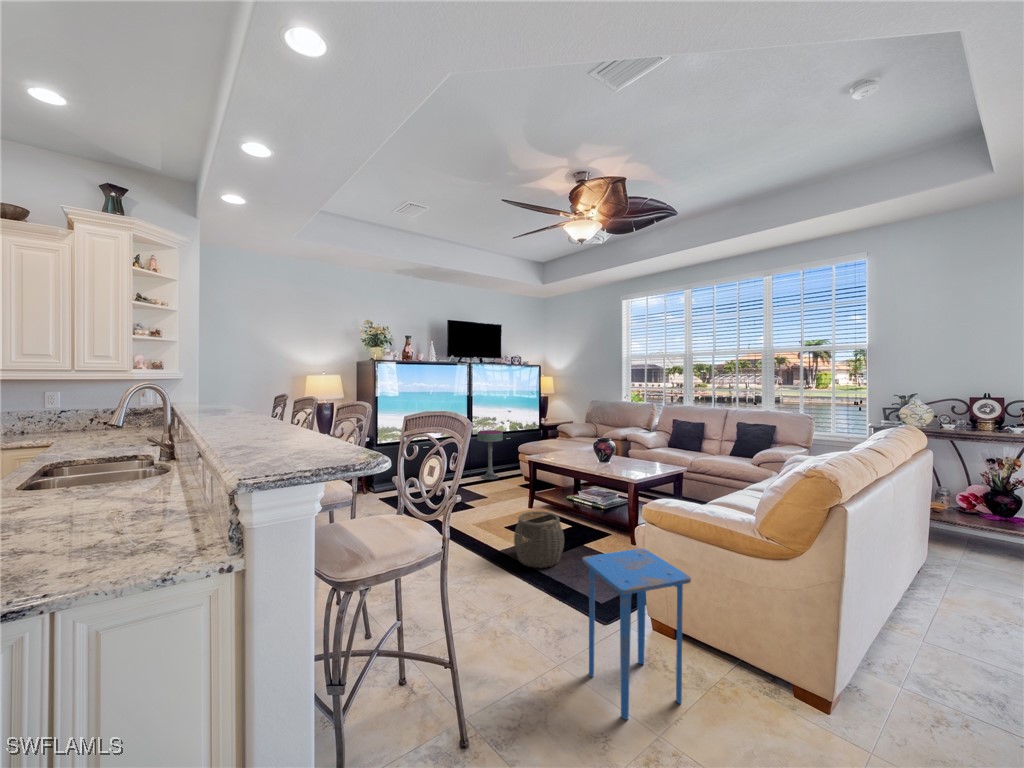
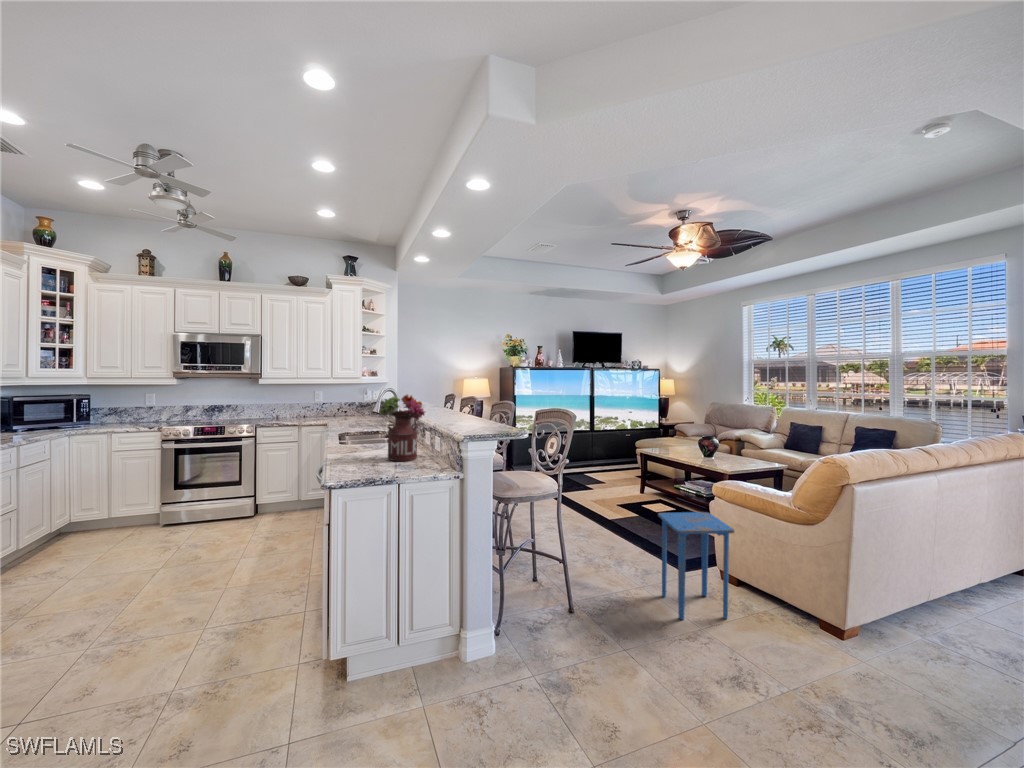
flower arrangement: none [54,391,178,531] -> present [380,394,425,461]
bar stool: present [477,430,503,479] -> none [599,427,621,470]
woven basket: present [514,511,564,568] -> none [620,491,662,534]

